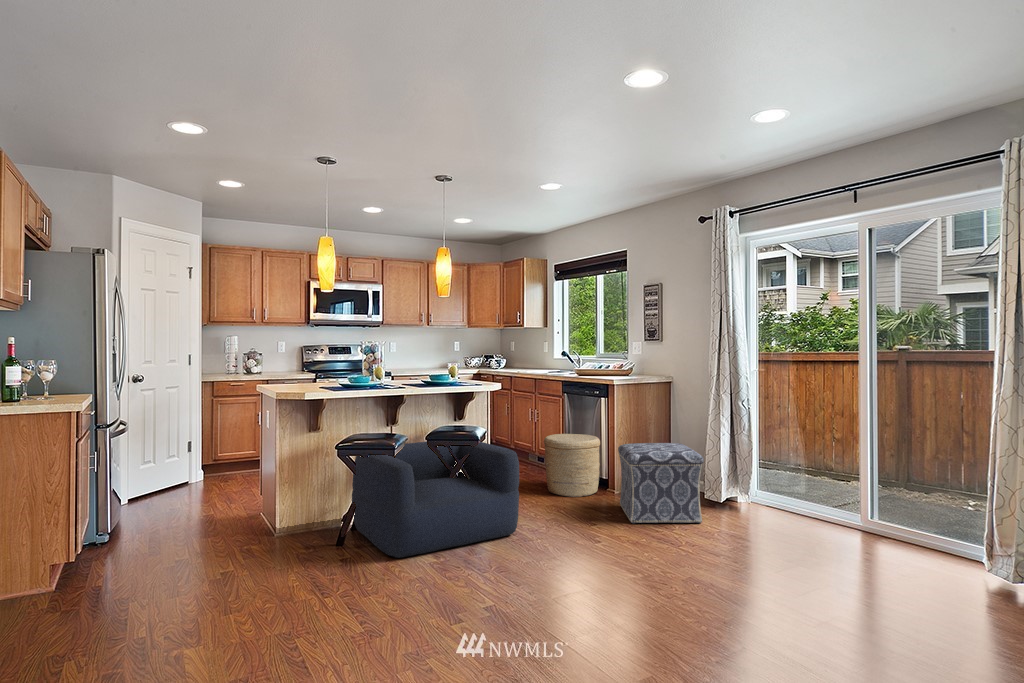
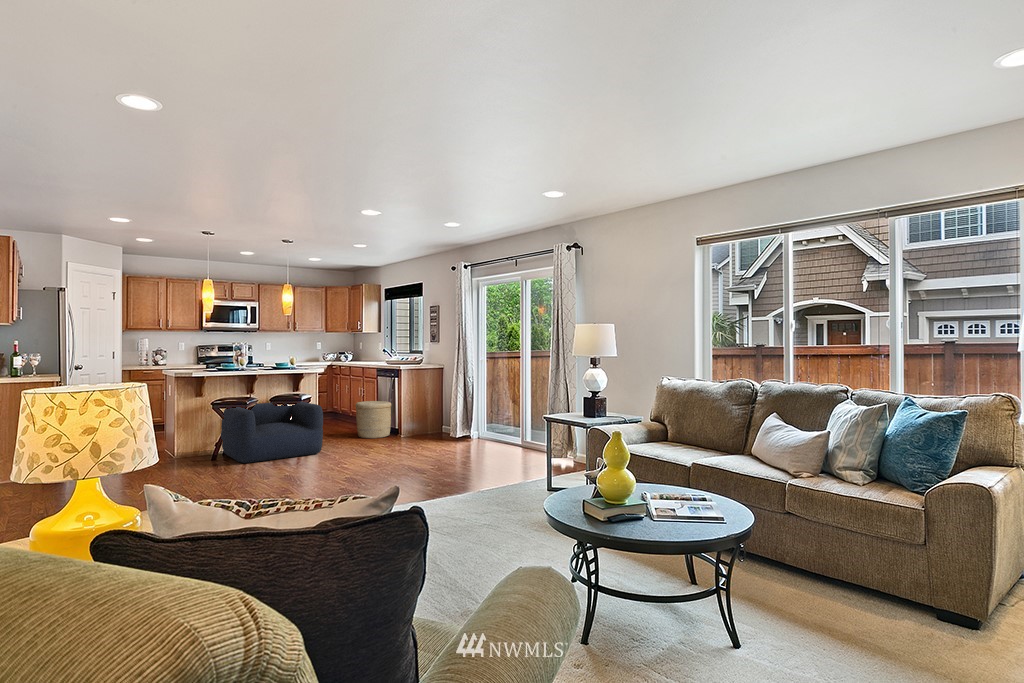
ottoman: present [618,443,704,524] -> none [392,403,436,448]

